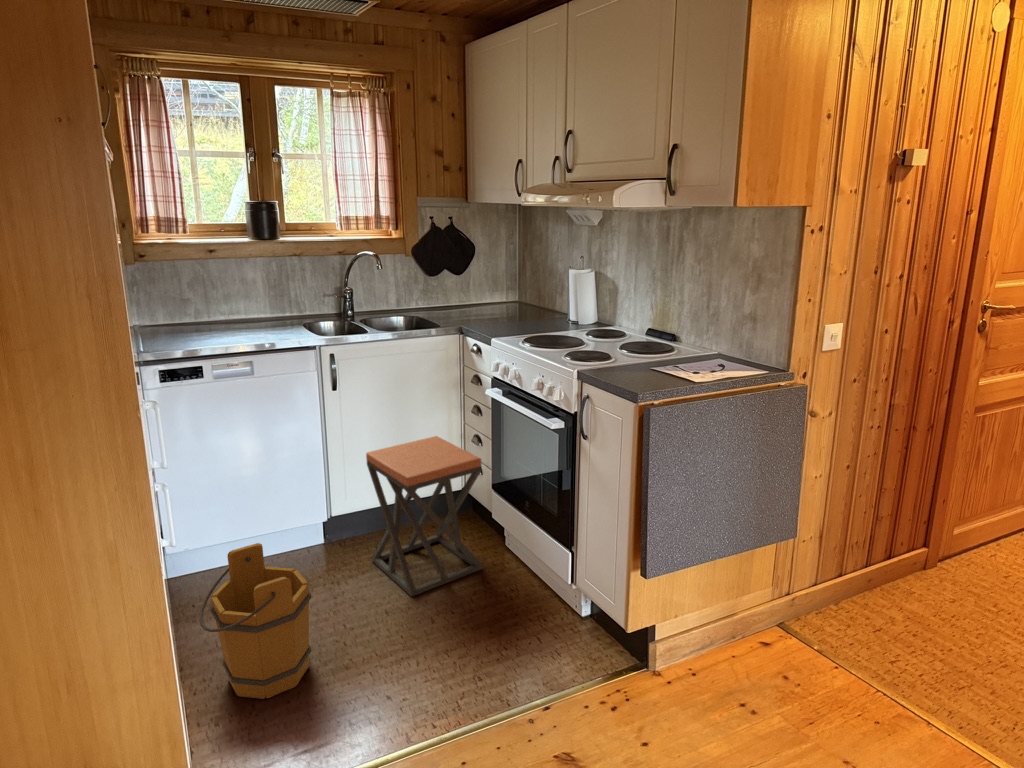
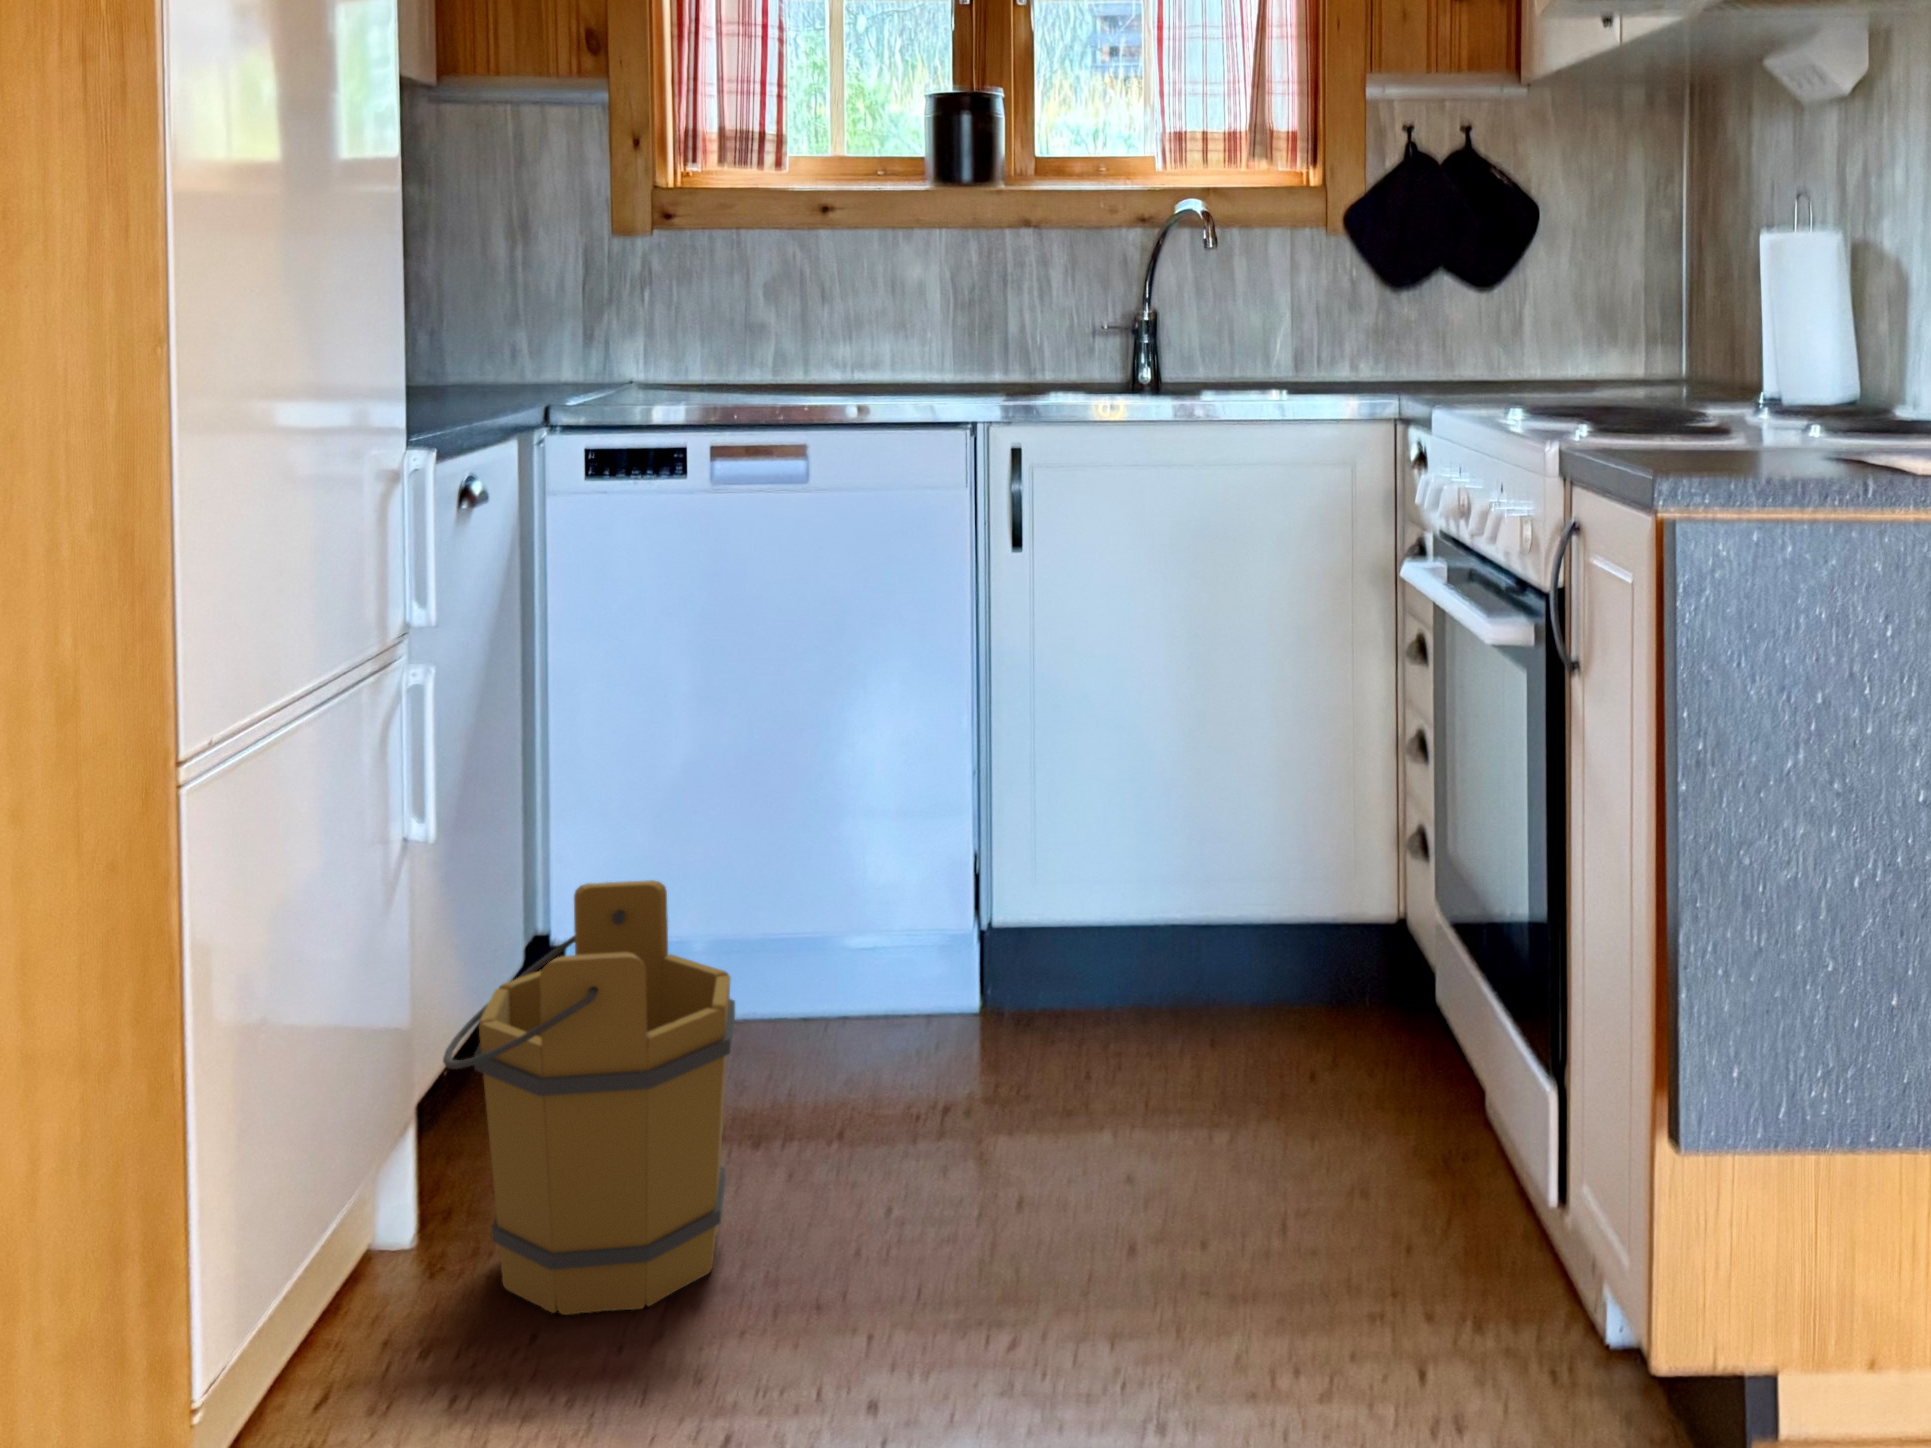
stool: present [366,436,482,596] -> none [1062,714,1360,1176]

